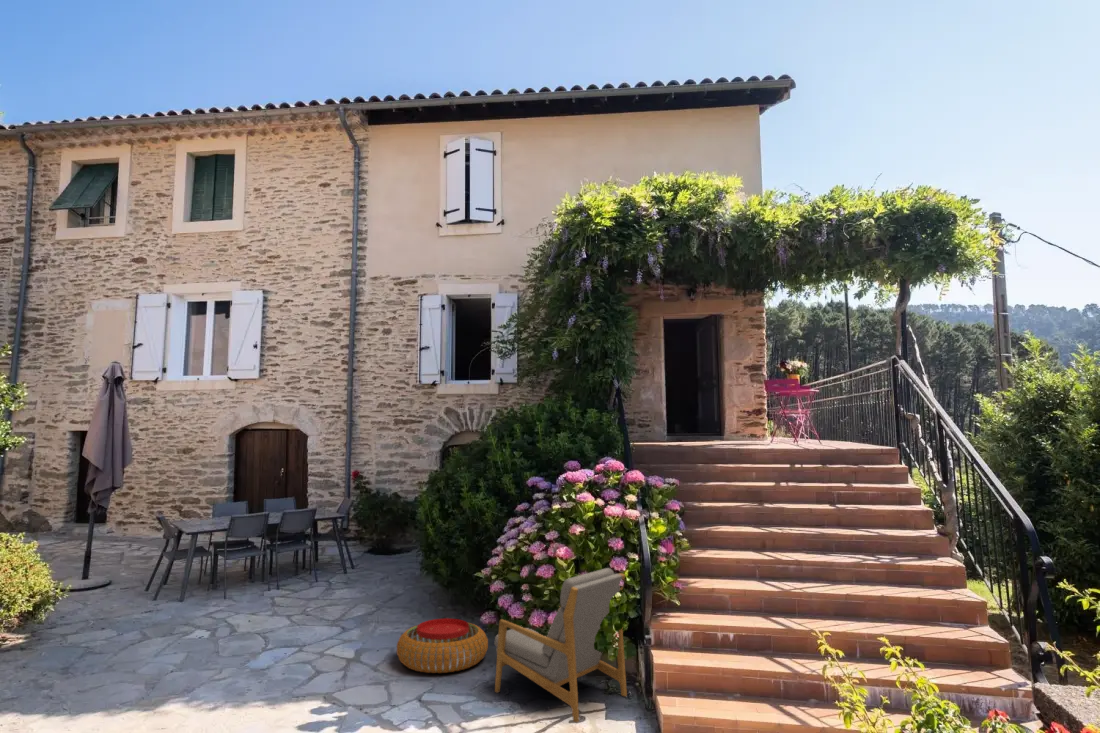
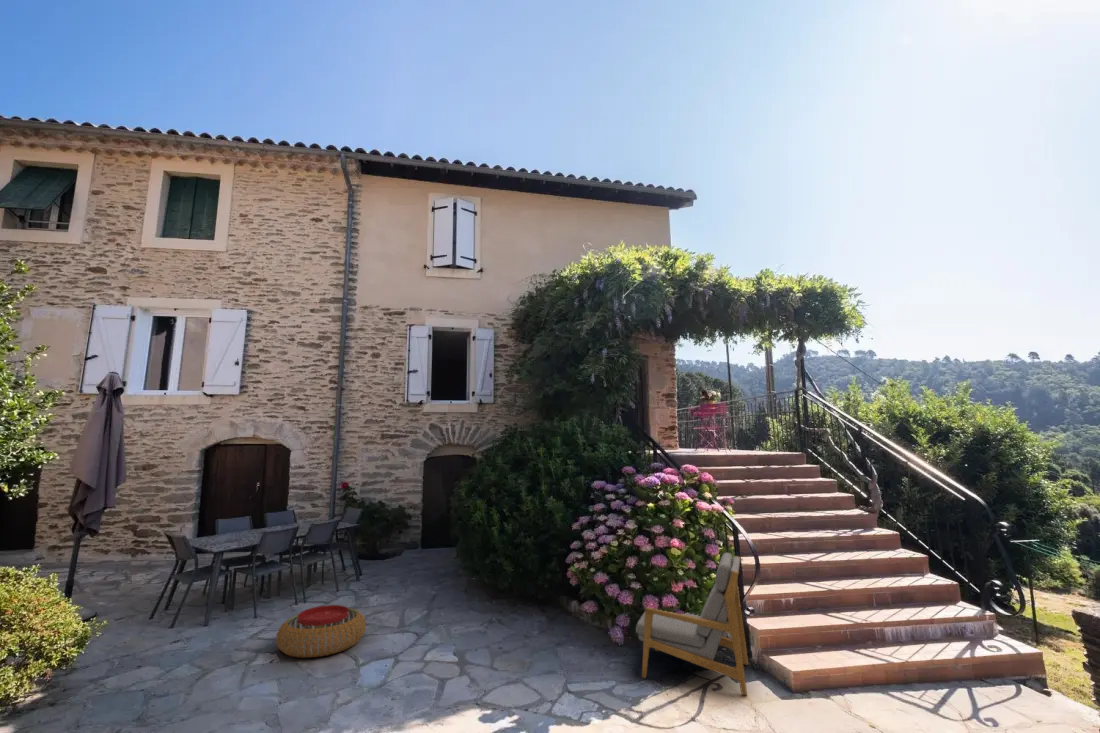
pouf: present [397,618,488,673] -> present [276,605,366,658]

